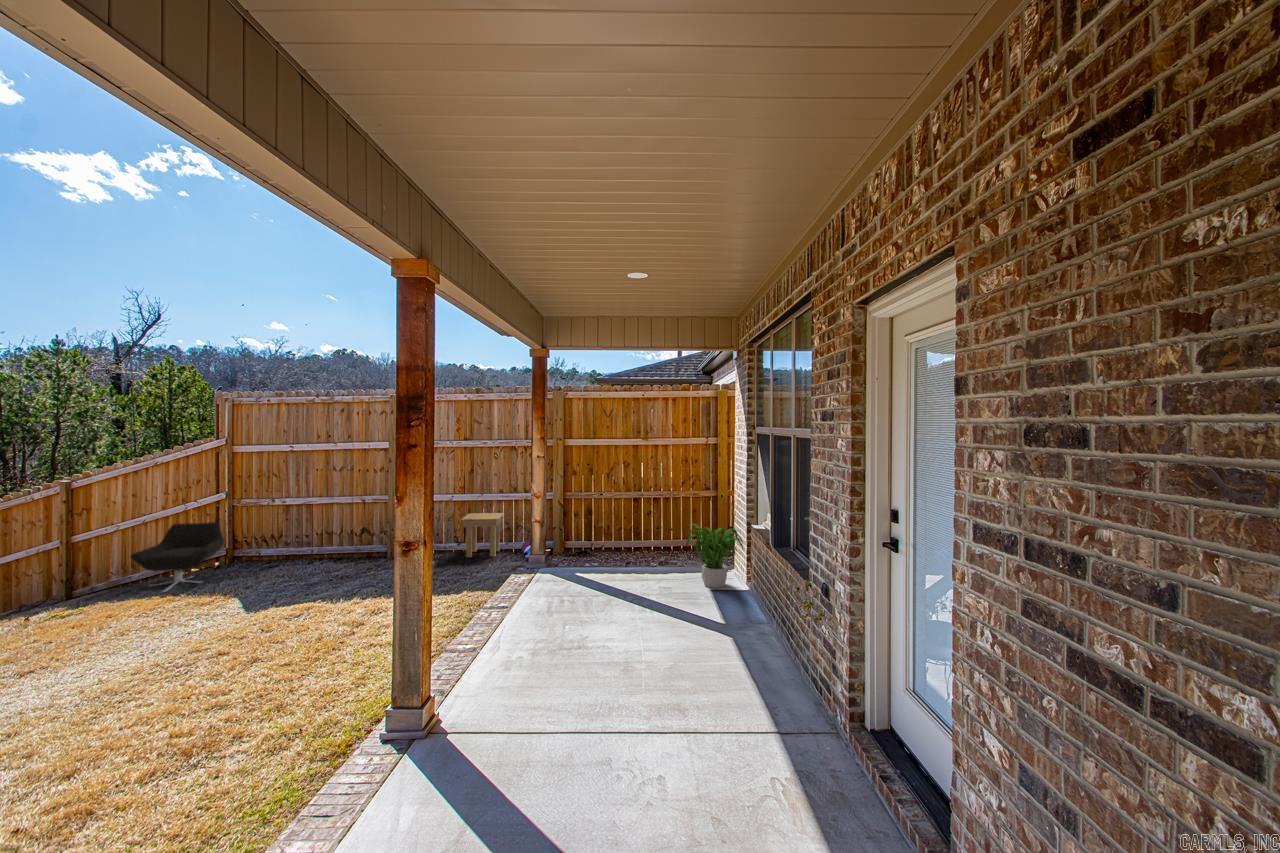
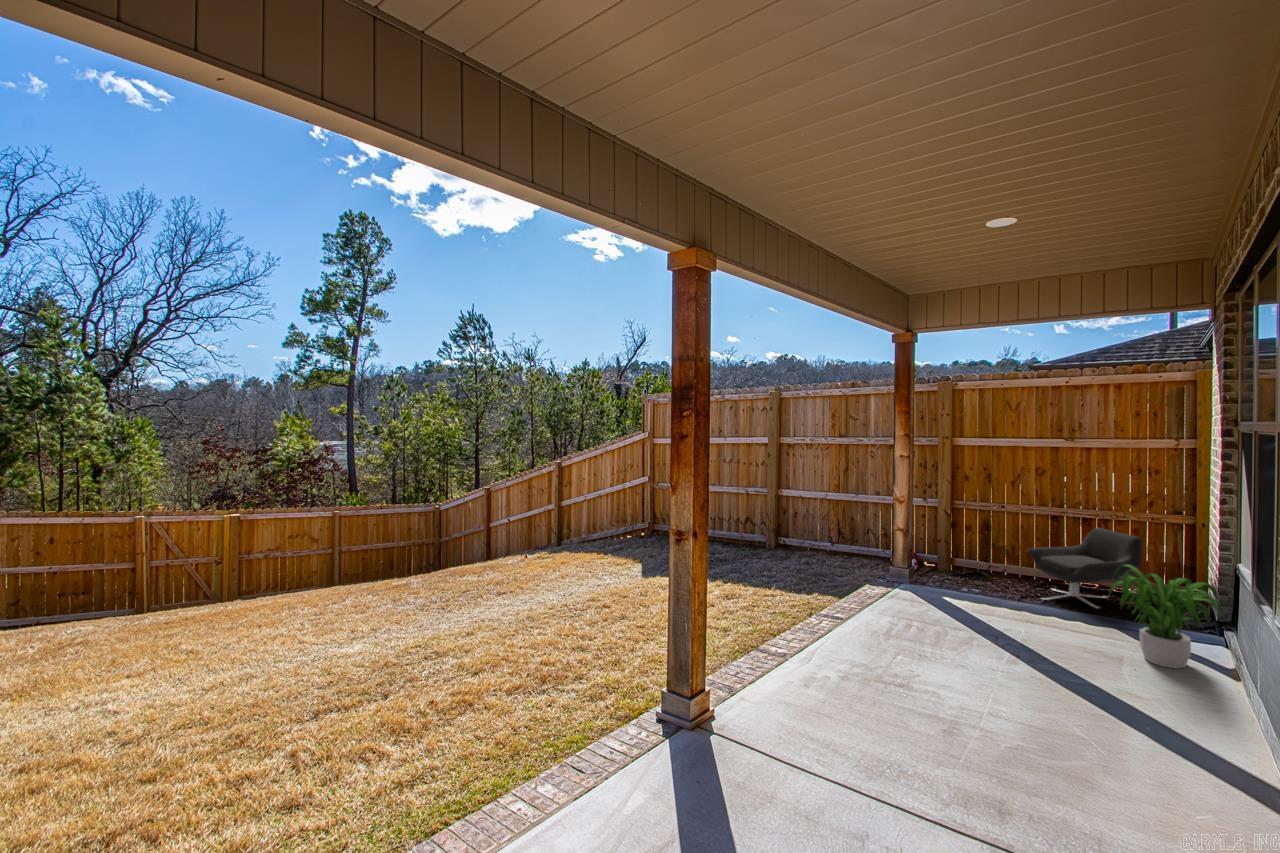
side table: present [461,513,504,557] -> none [829,513,880,563]
lounge chair: present [131,522,224,591] -> present [1029,528,1142,608]

